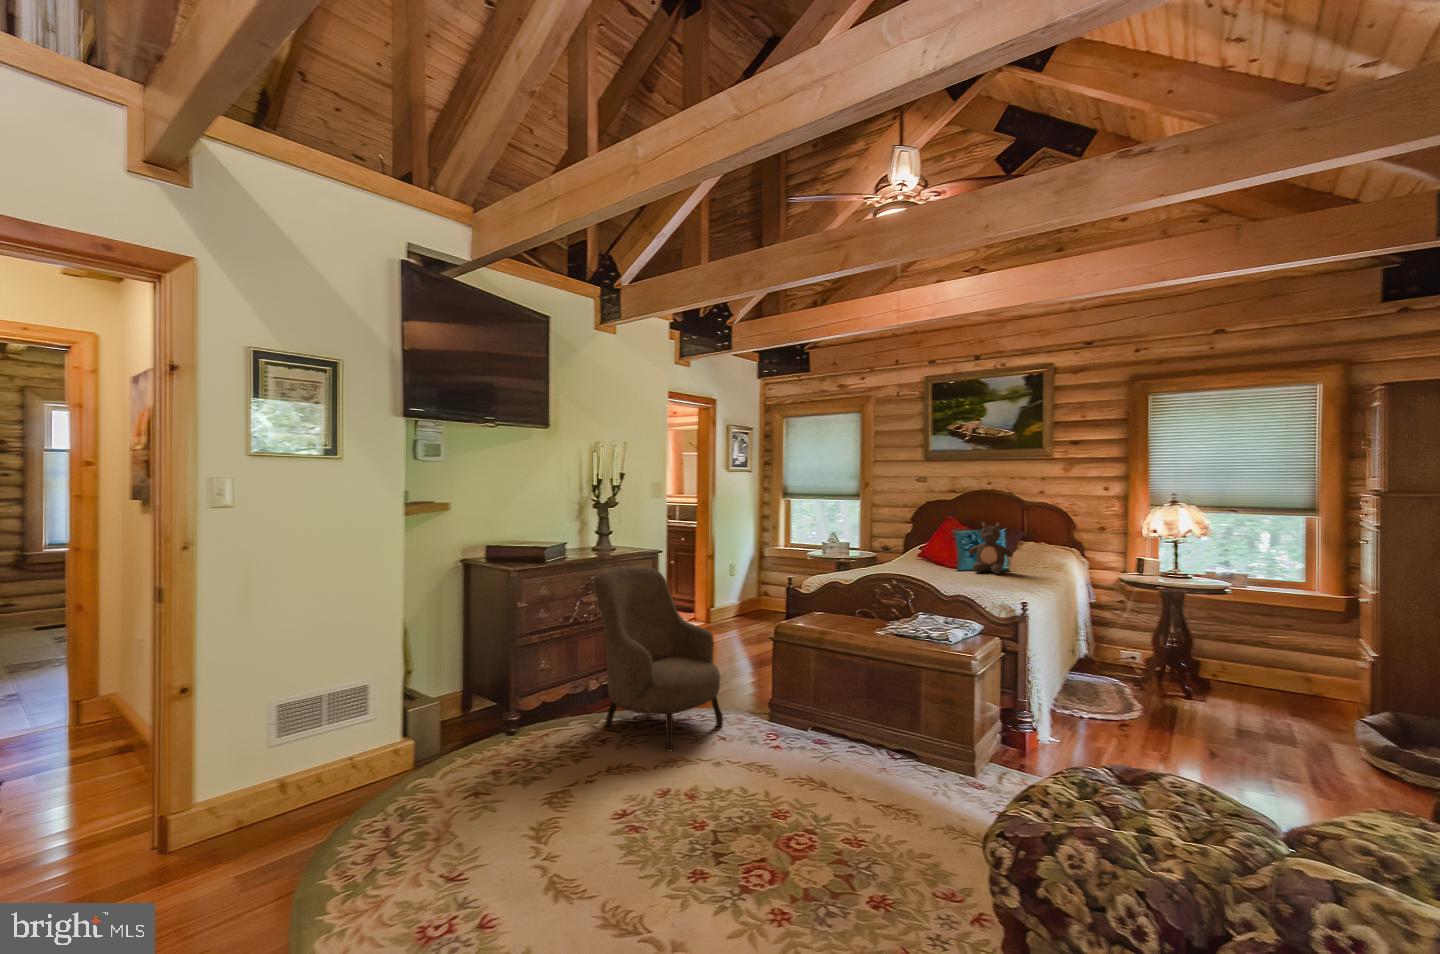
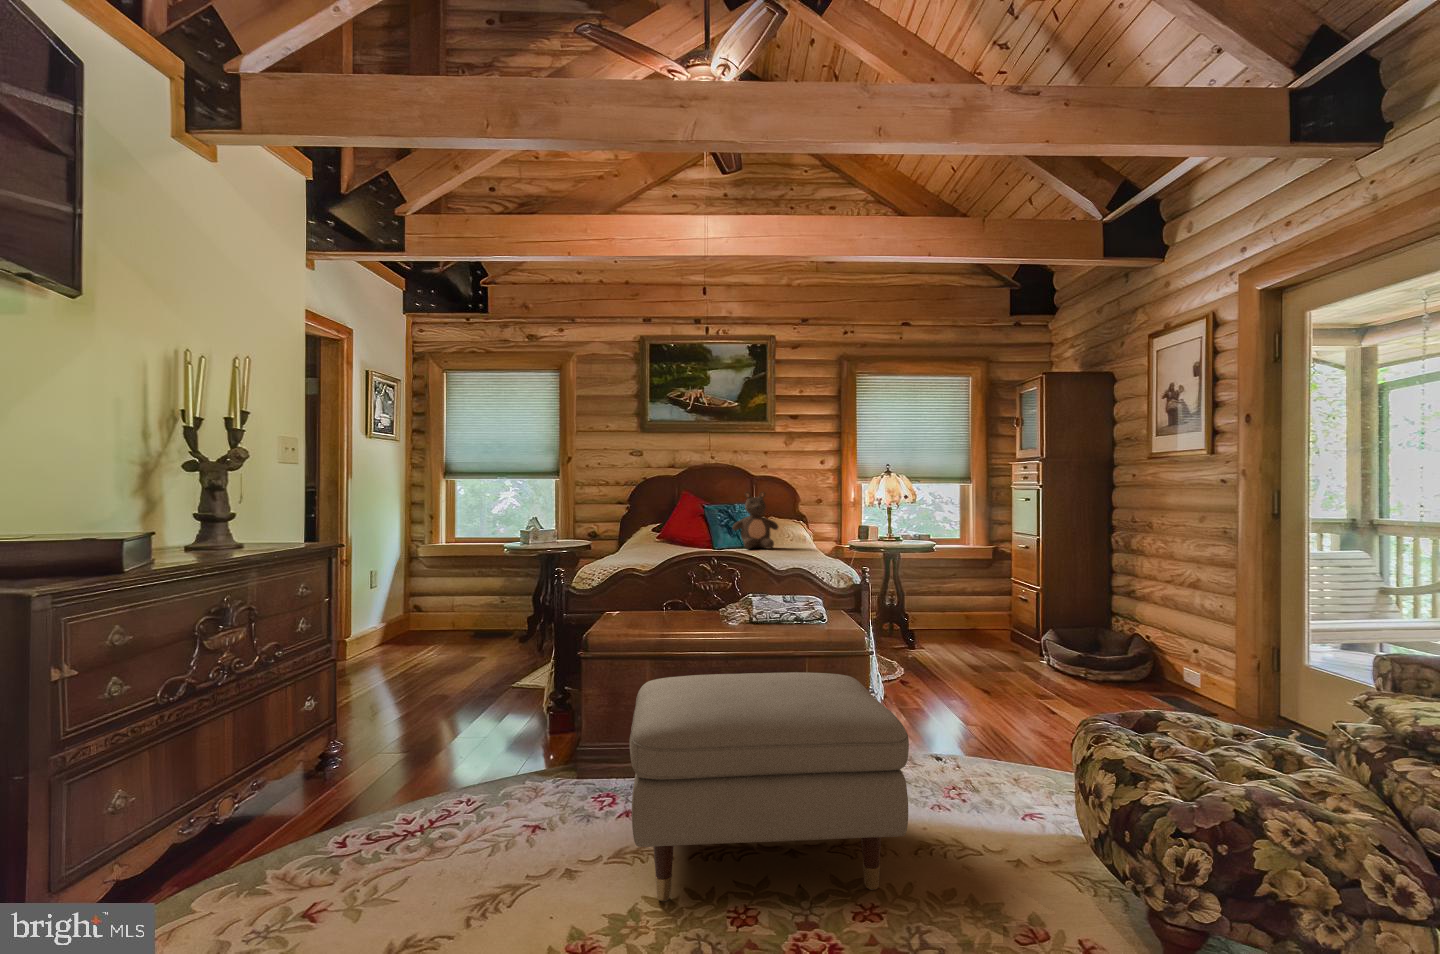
armchair: present [593,566,723,752] -> none [244,564,515,887]
ottoman: none [726,664,928,836] -> present [630,672,909,901]

